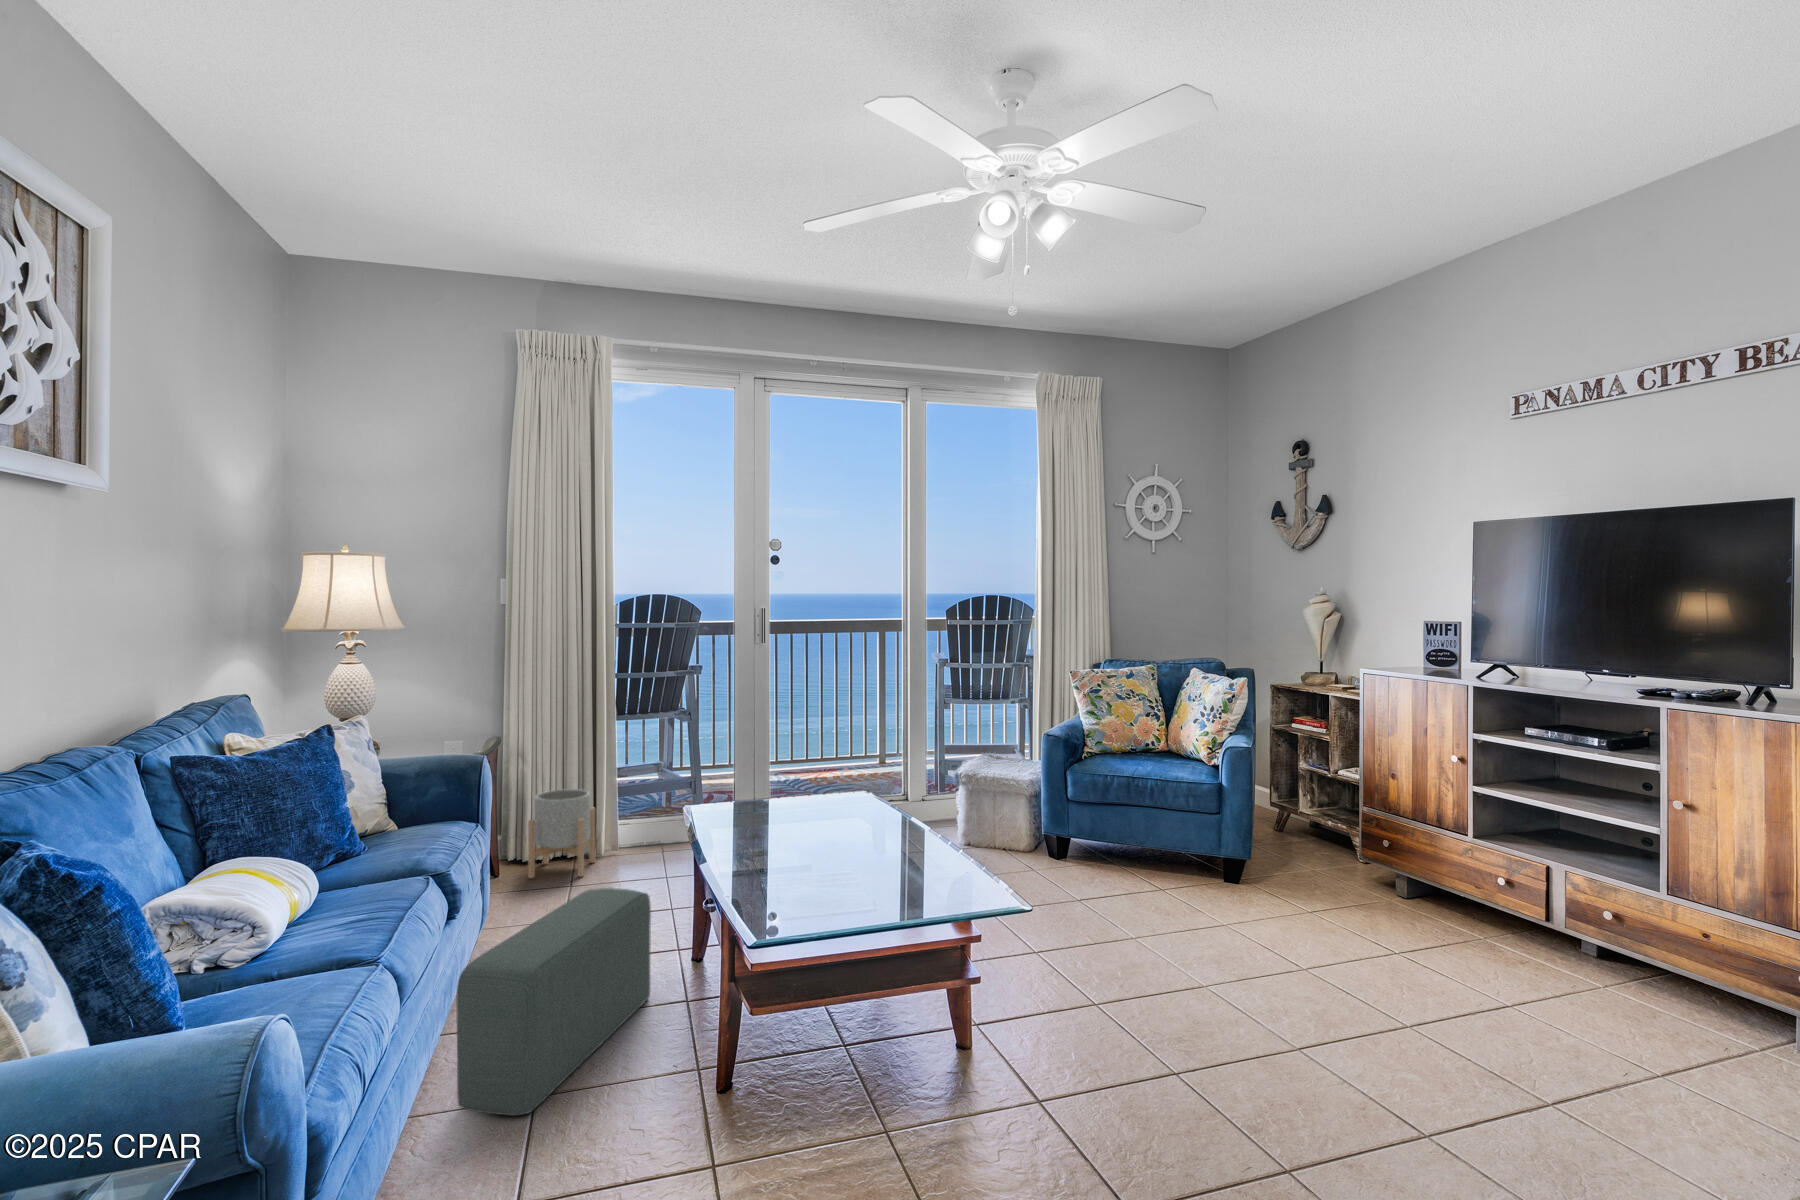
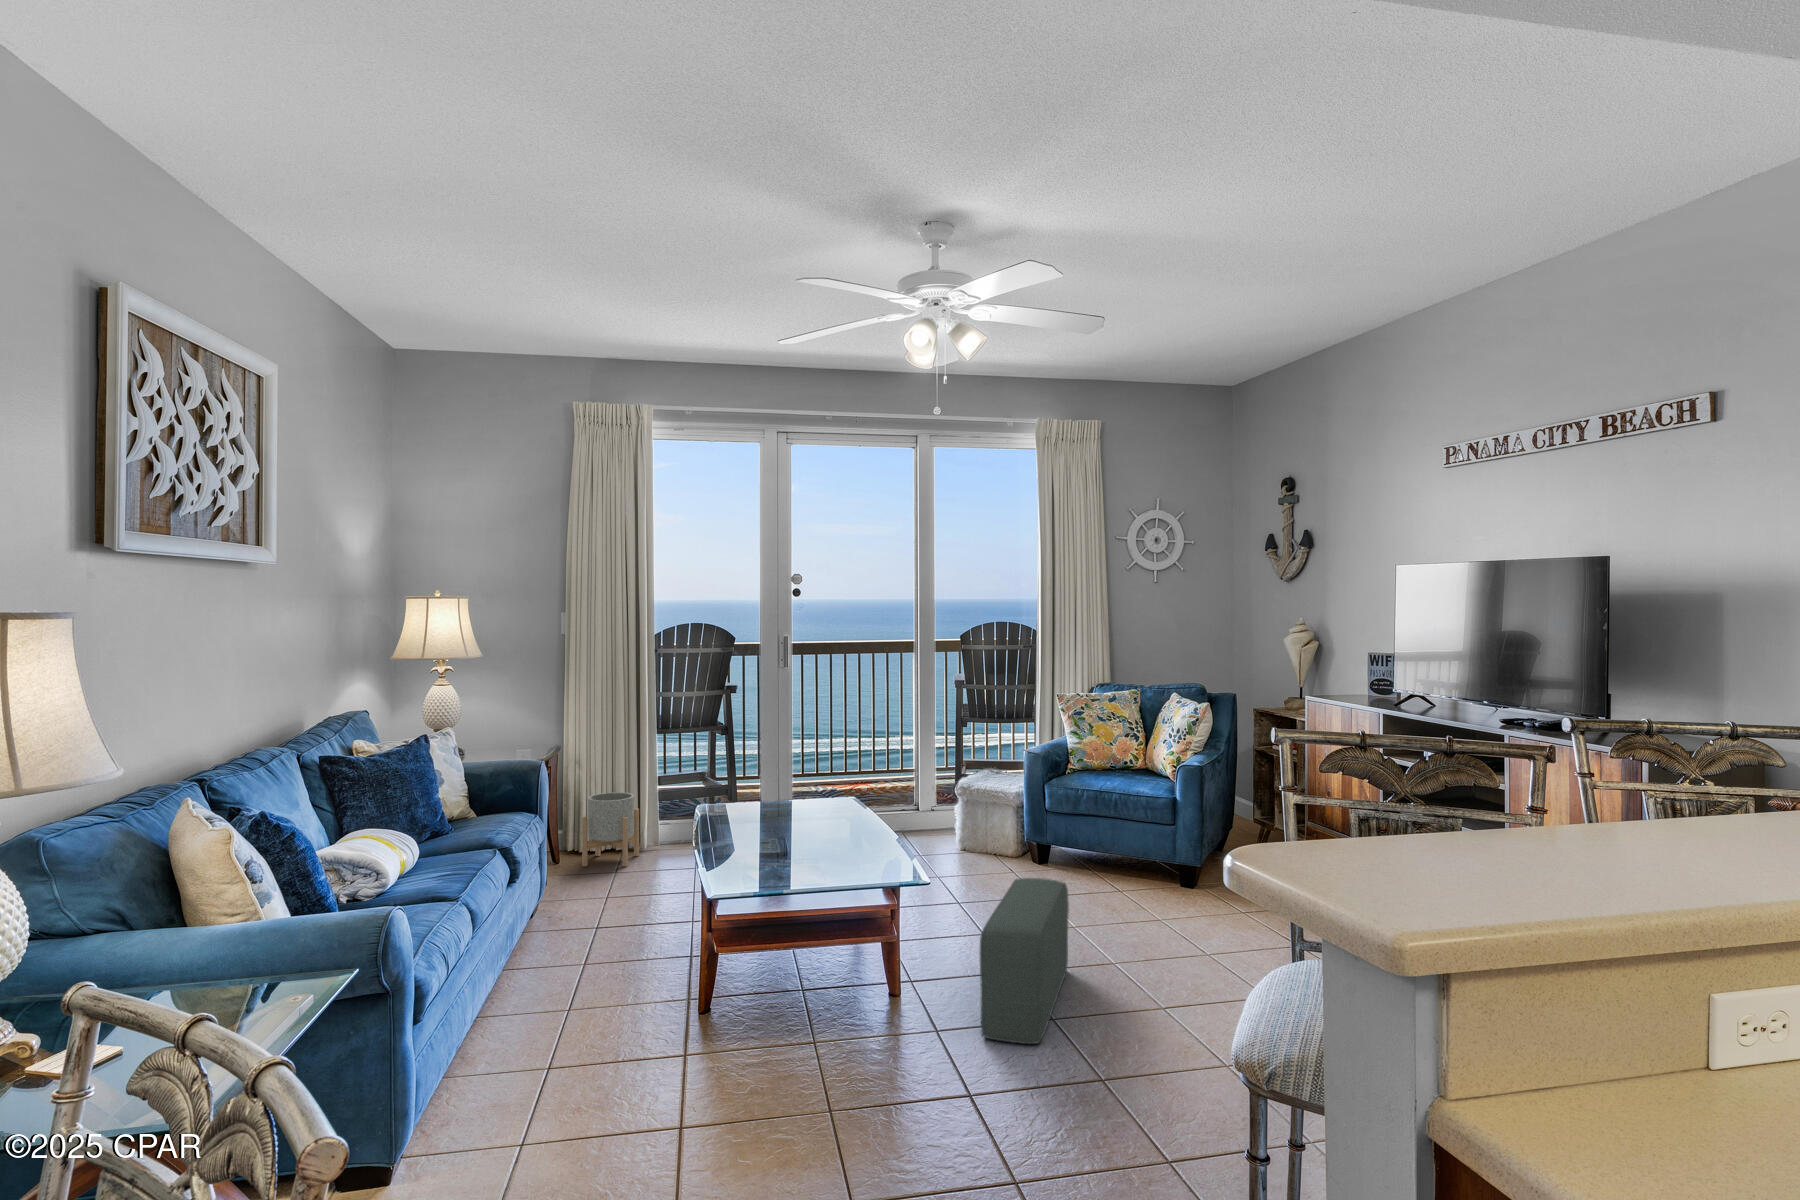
pouf: present [456,888,651,1116] -> present [980,878,1069,1044]

